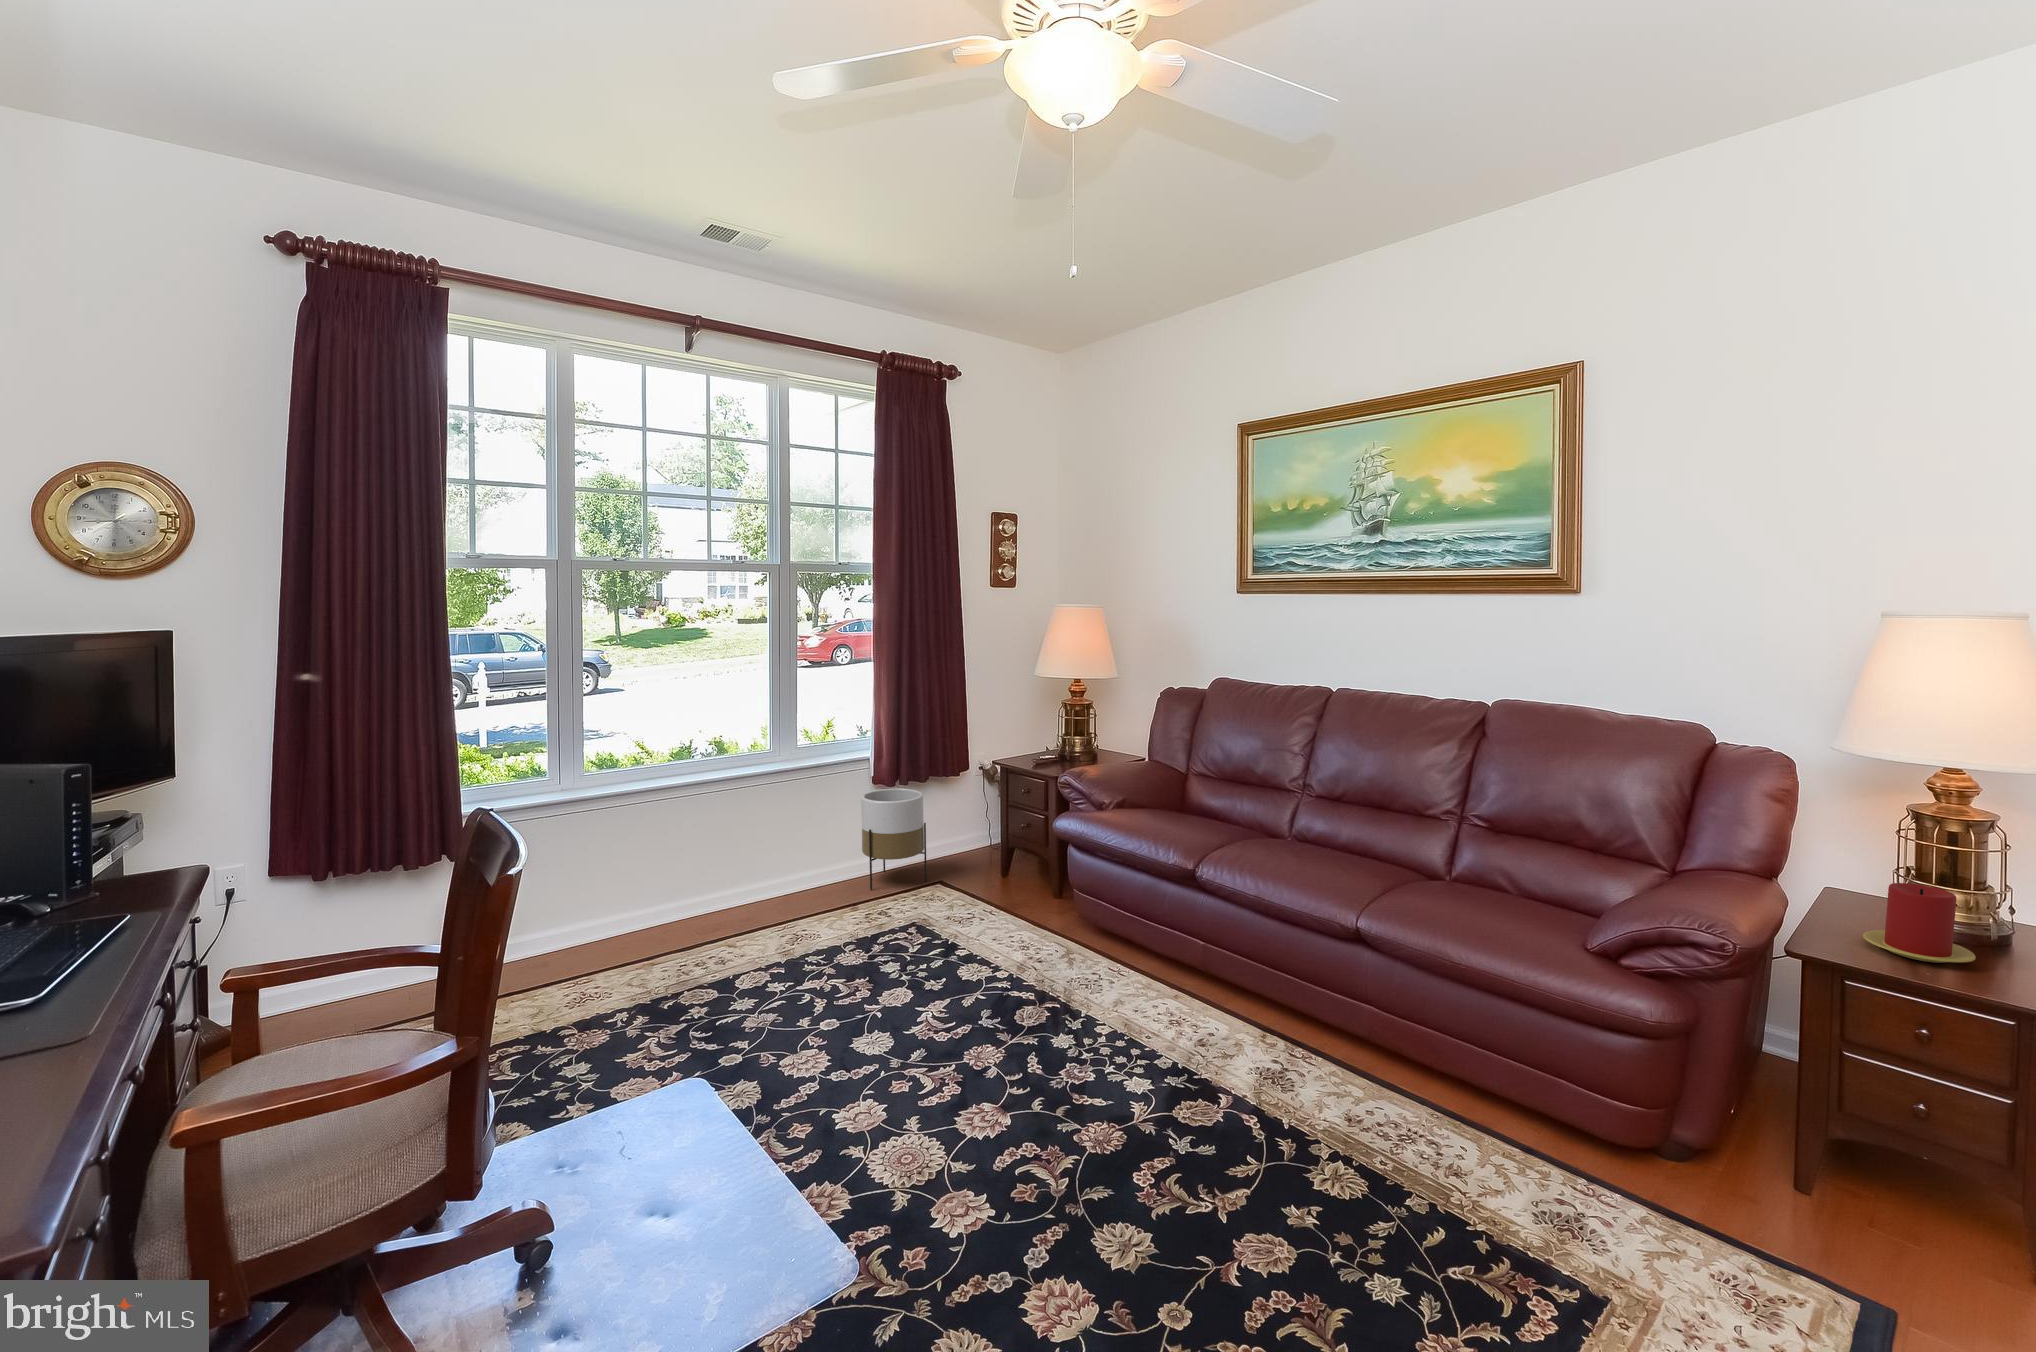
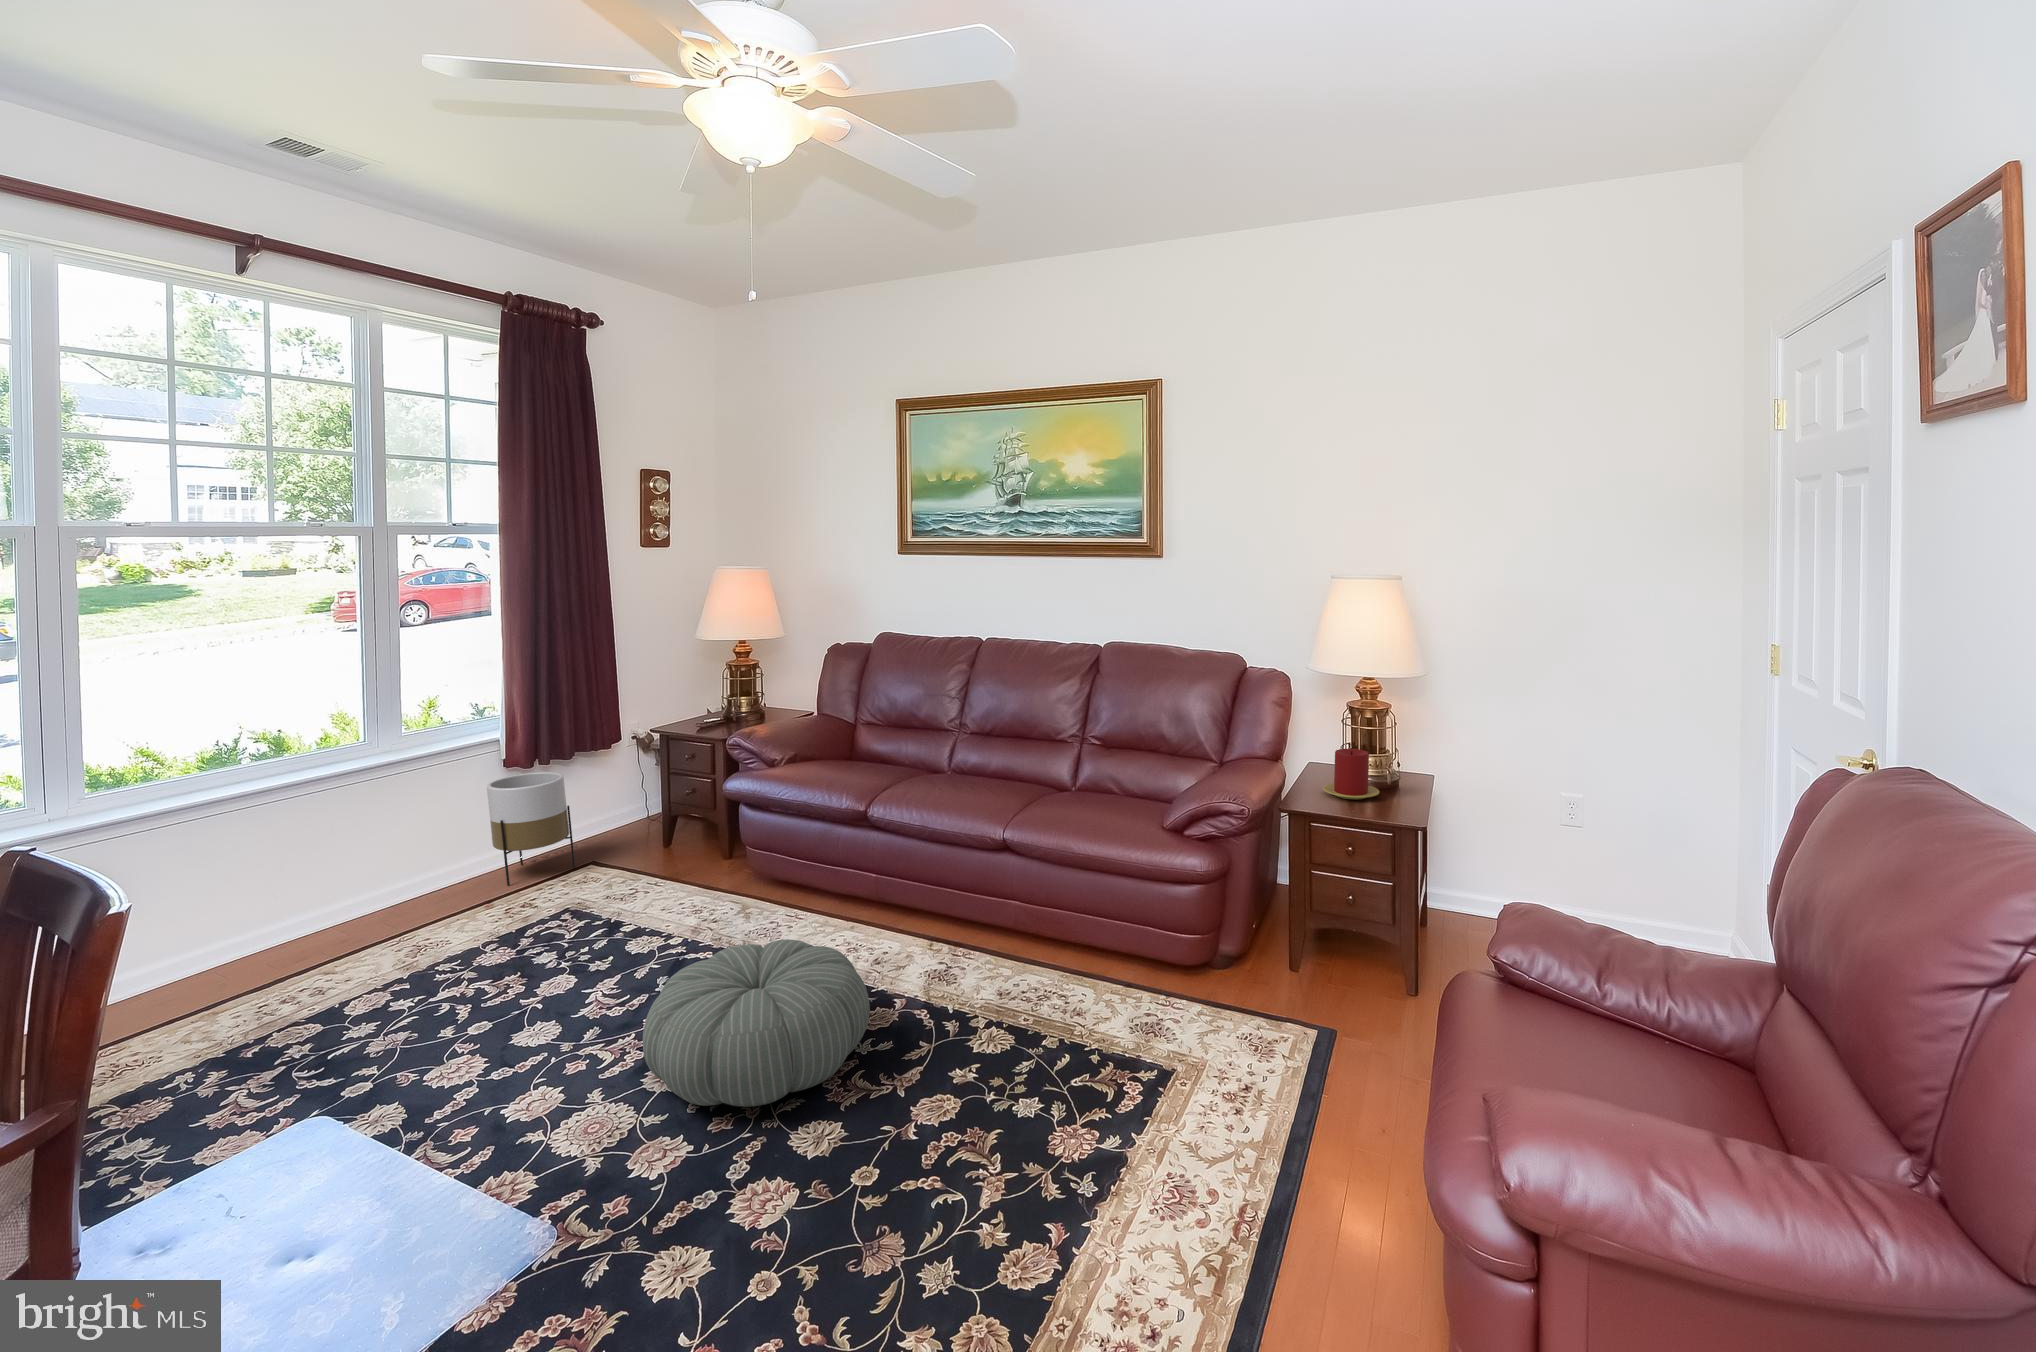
pouf: none [959,998,1192,1185] -> present [643,939,870,1107]

